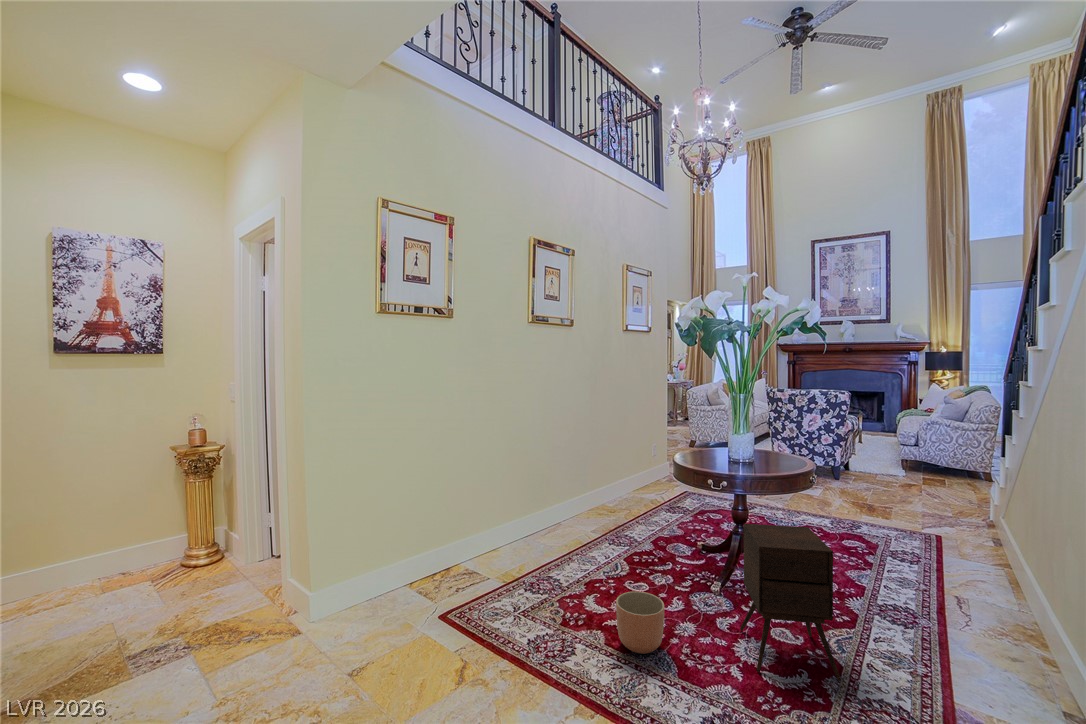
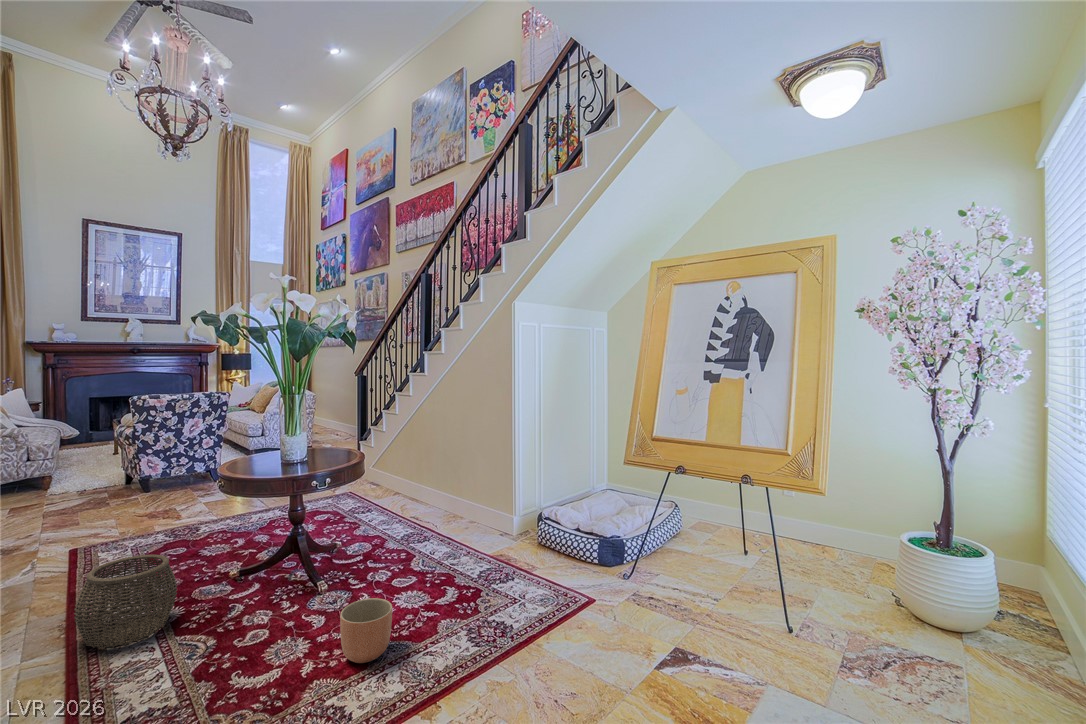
woven basket: none [587,495,639,552] -> present [74,555,177,648]
side table: present [740,524,841,681] -> none [389,490,465,605]

